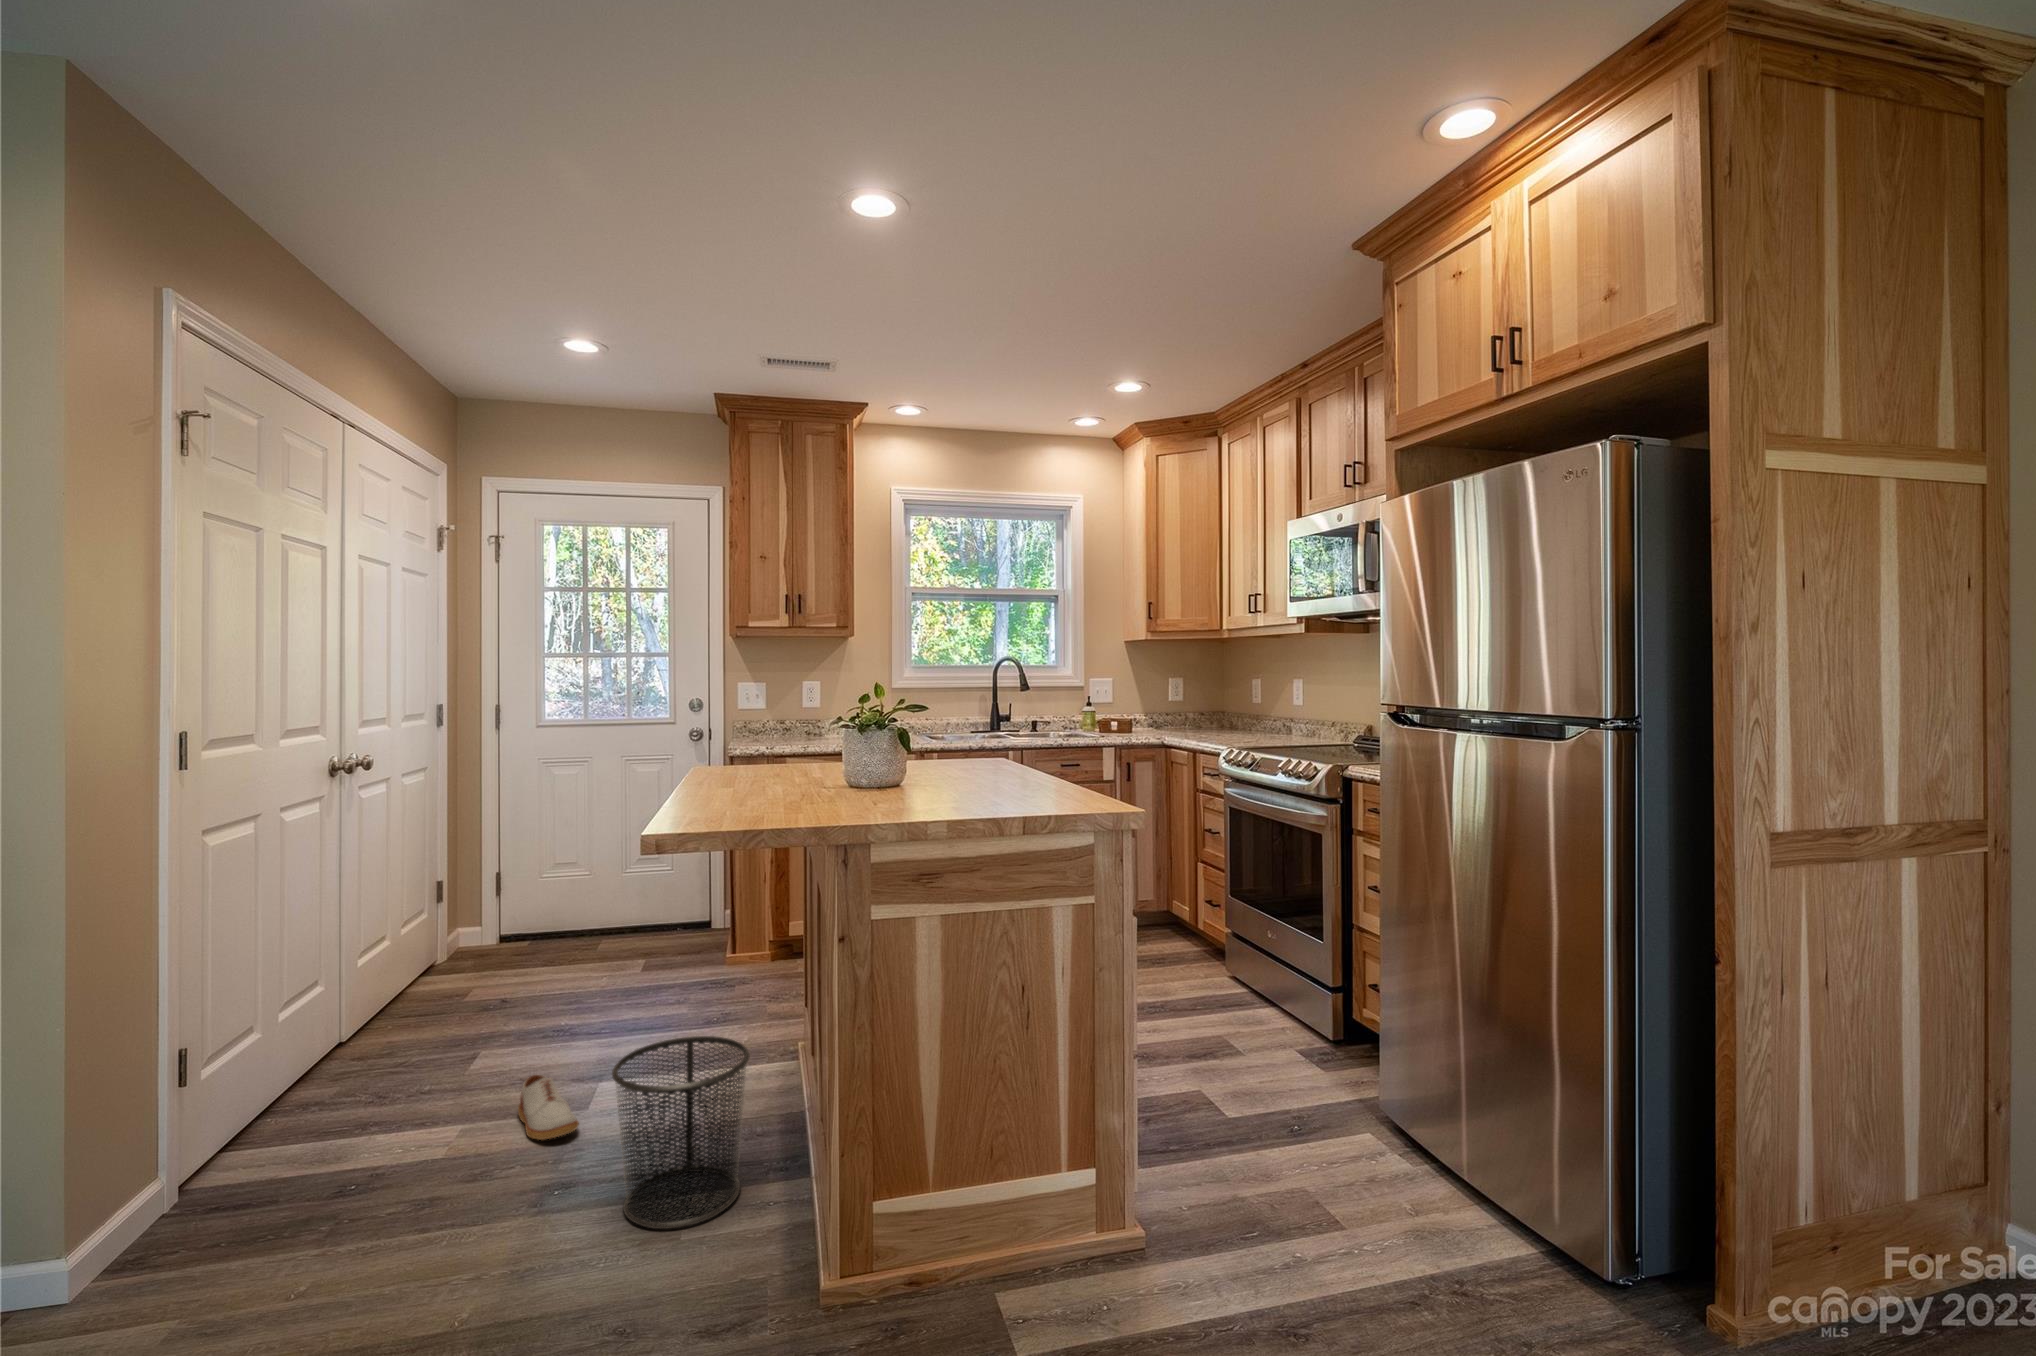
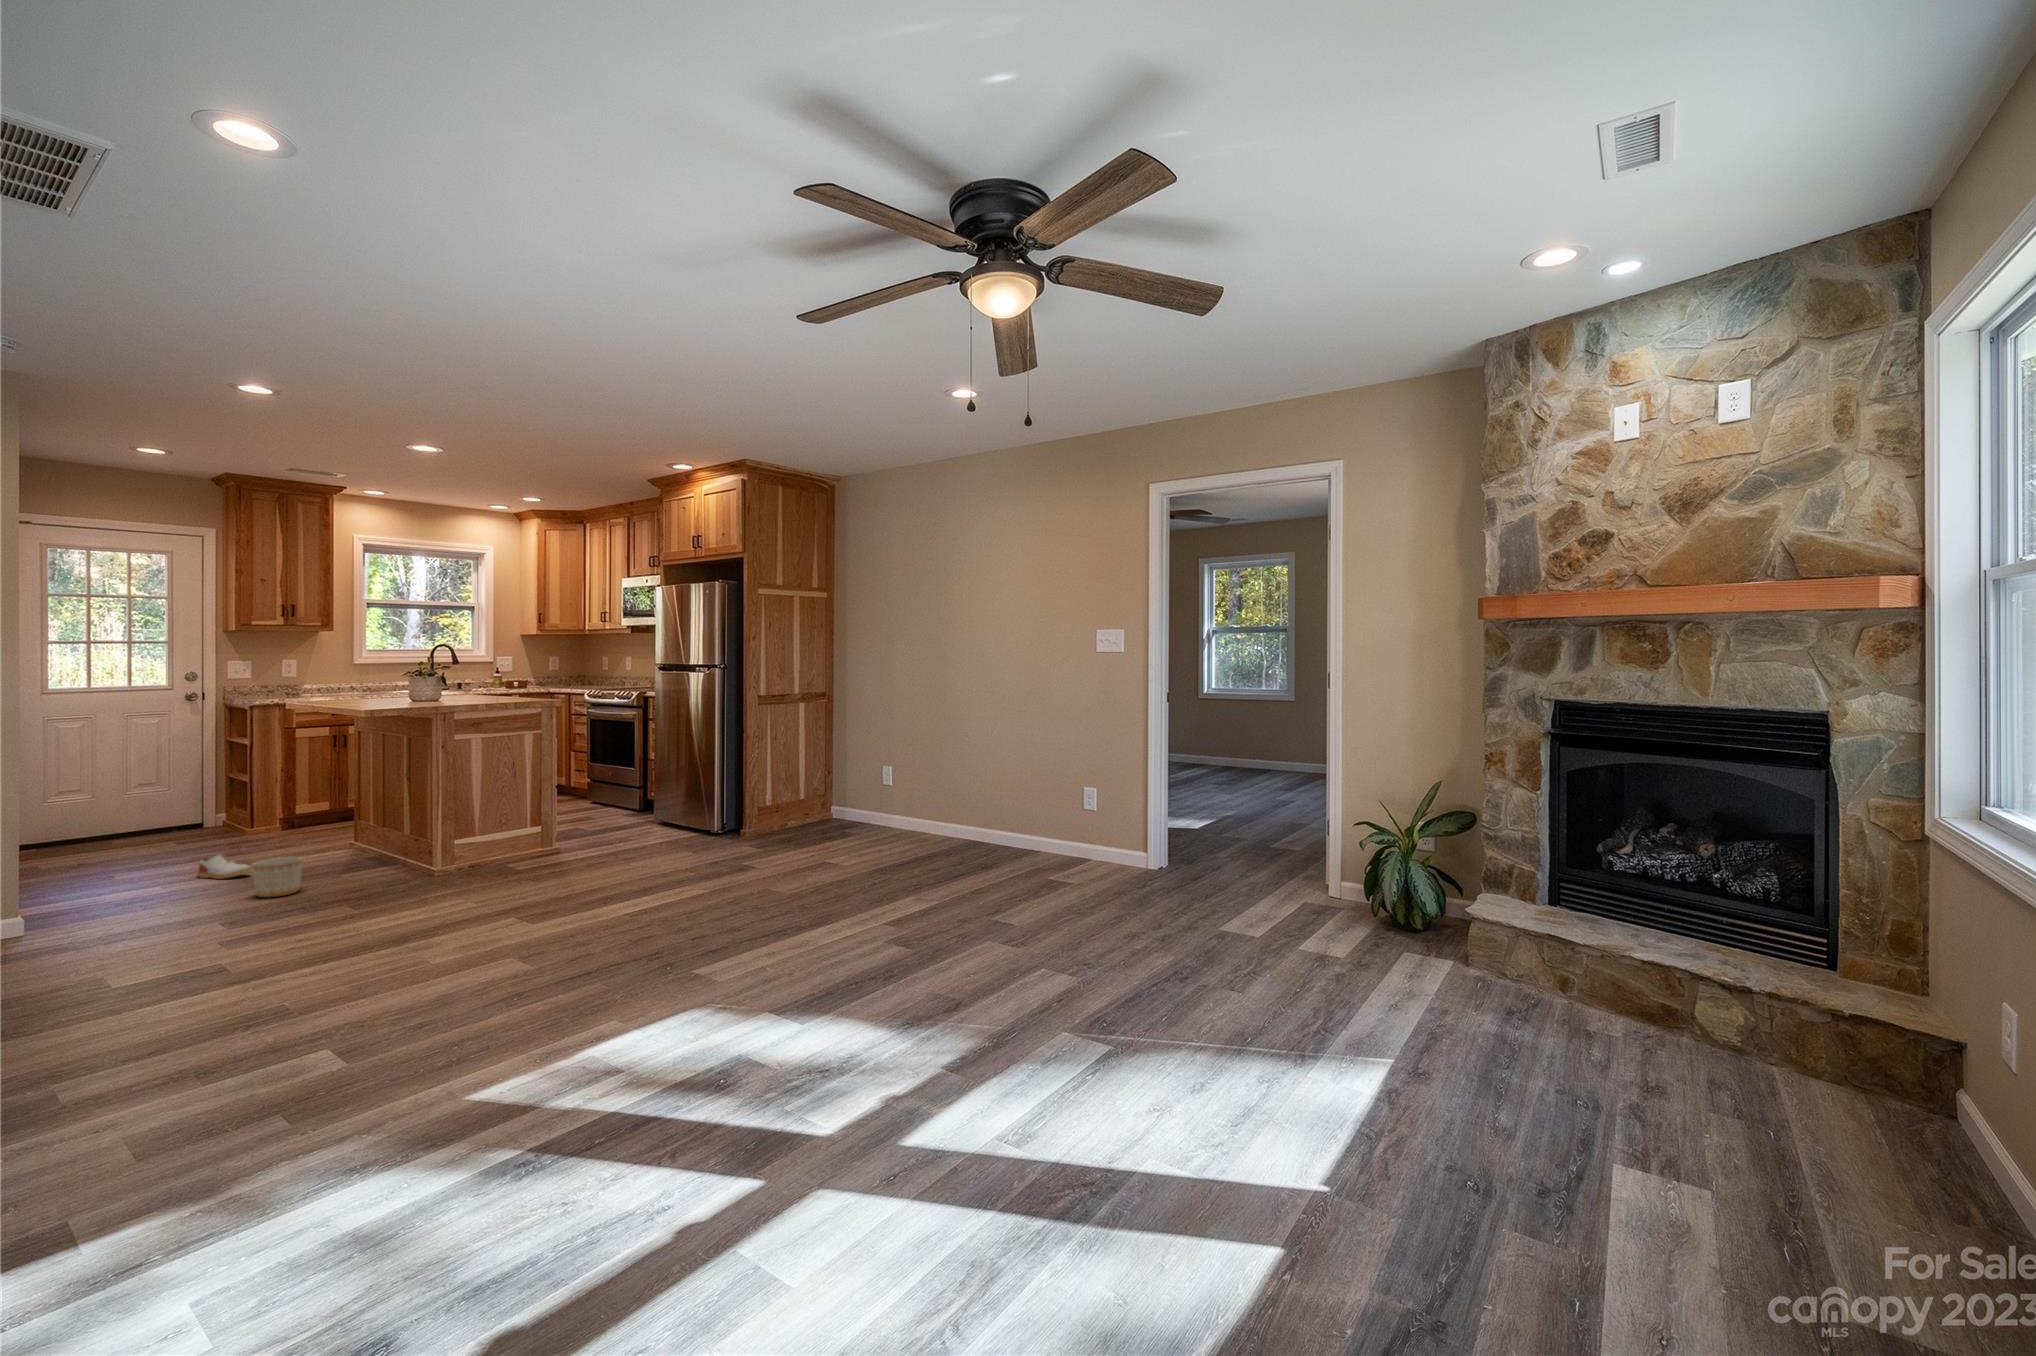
waste bin: present [612,1036,750,1229] -> none [305,811,375,880]
planter: none [451,1171,559,1299] -> present [252,857,302,897]

